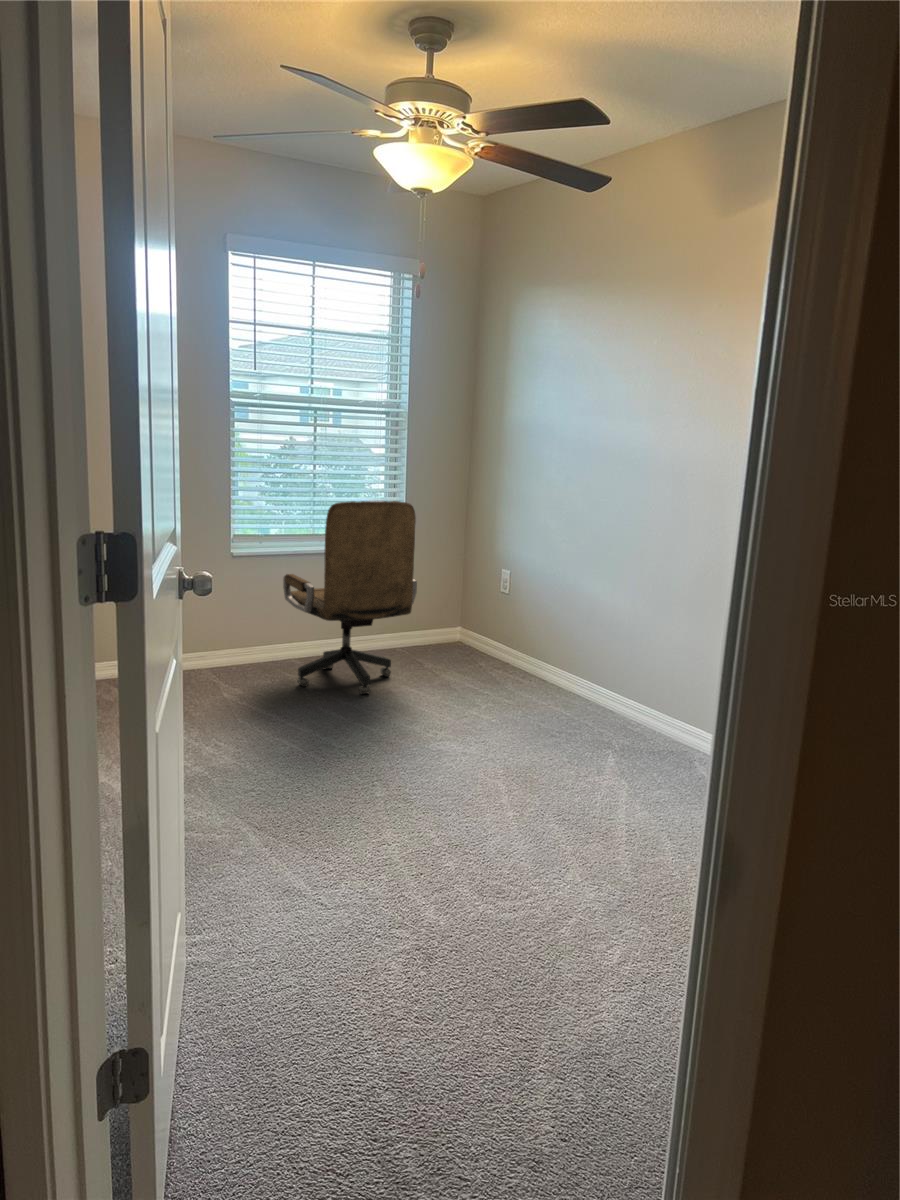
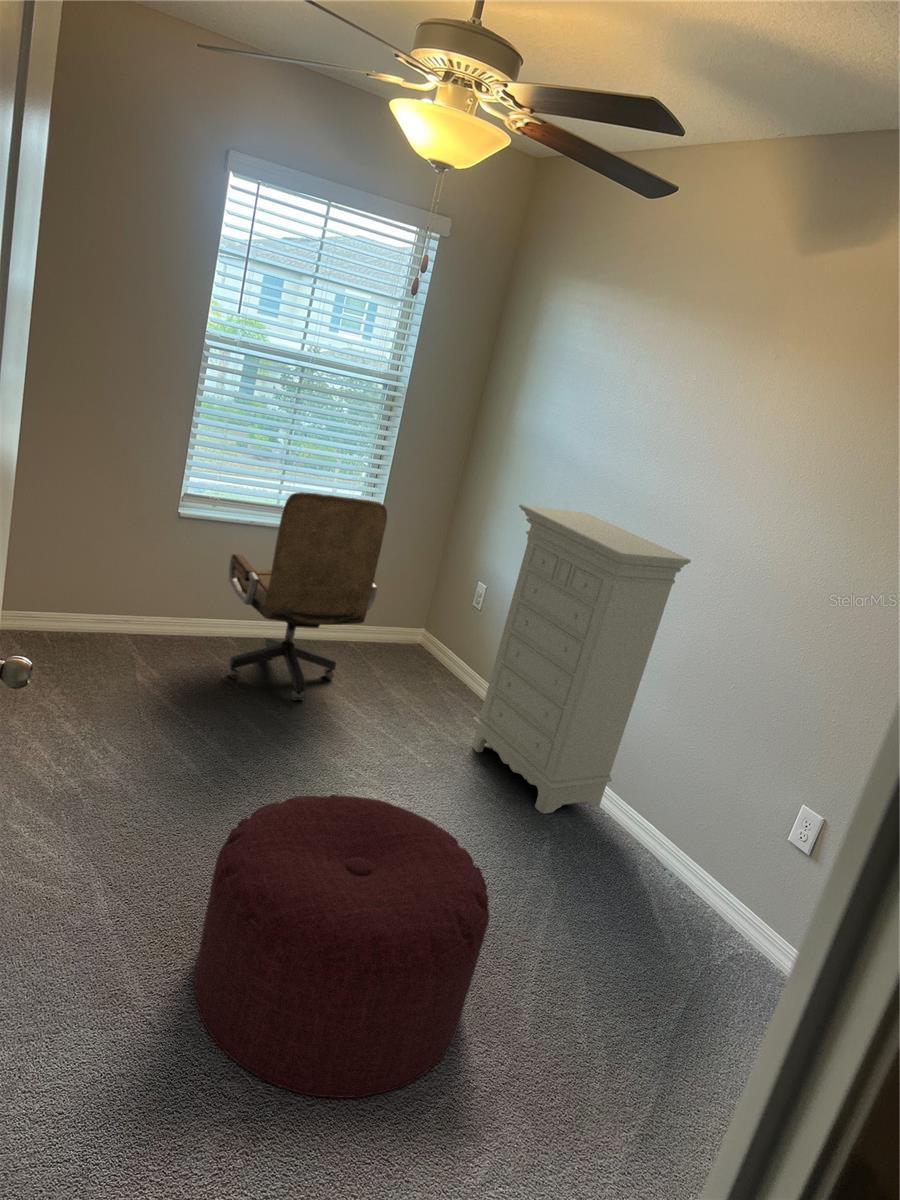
dresser: none [524,478,686,741] -> present [472,505,691,814]
ottoman: none [344,714,580,929] -> present [194,795,489,1097]

